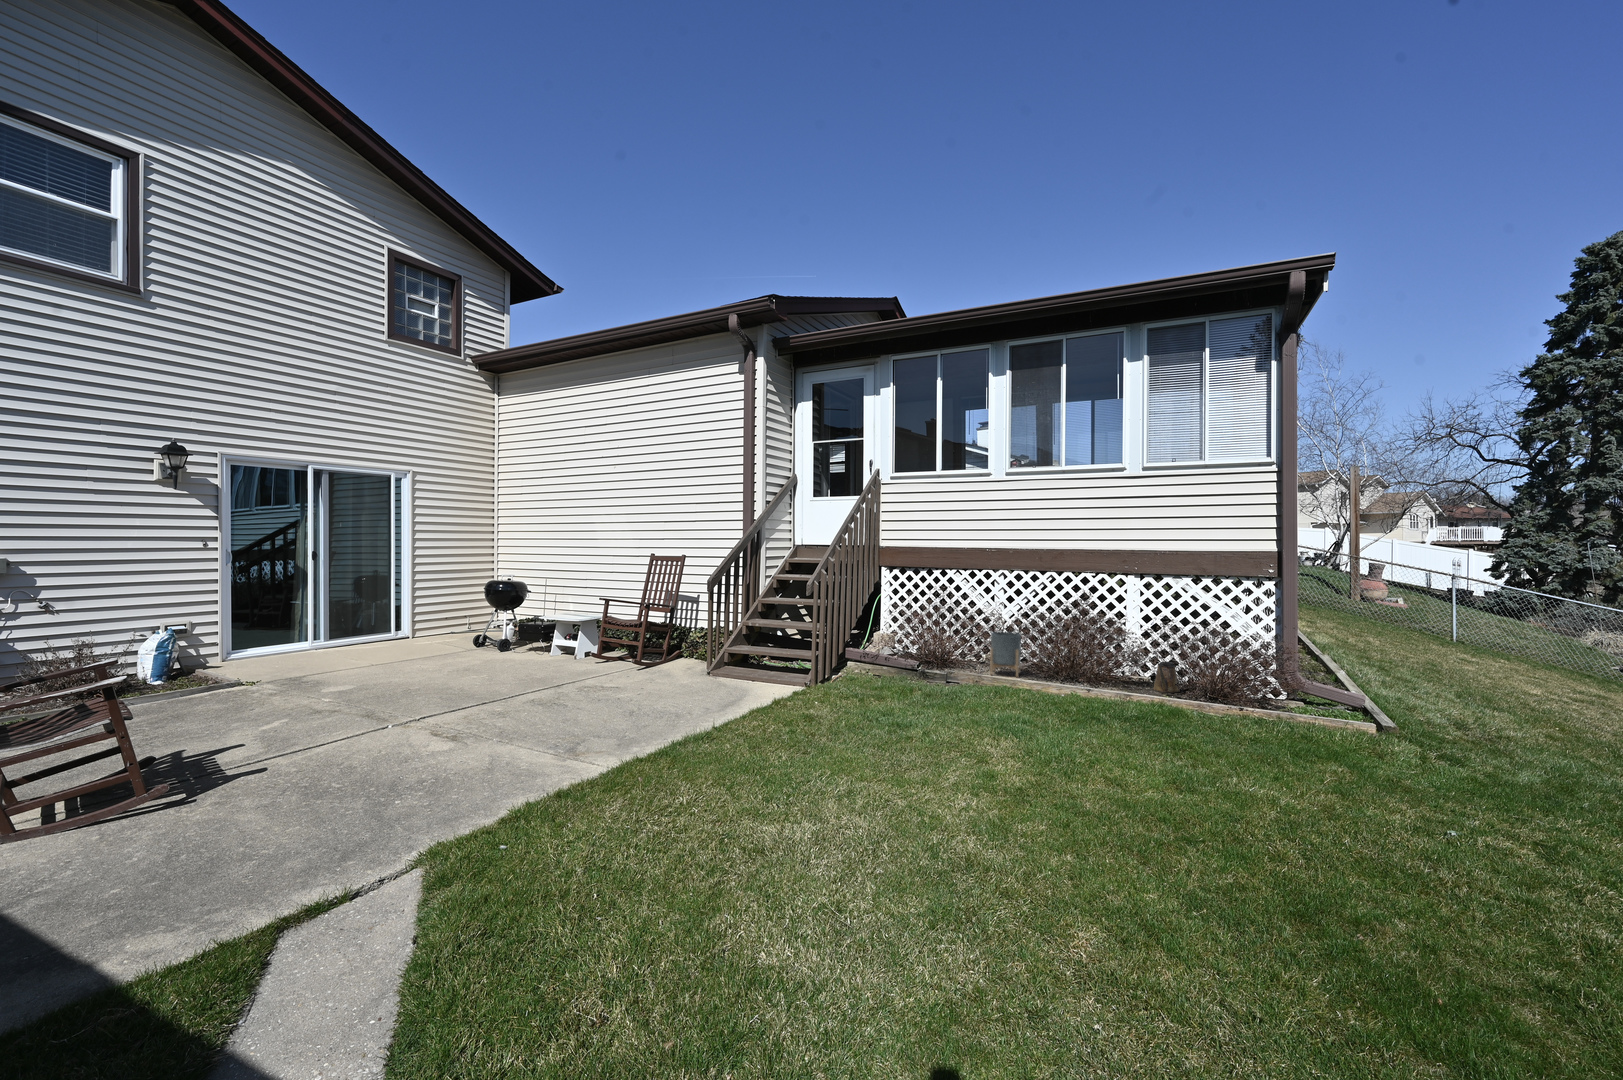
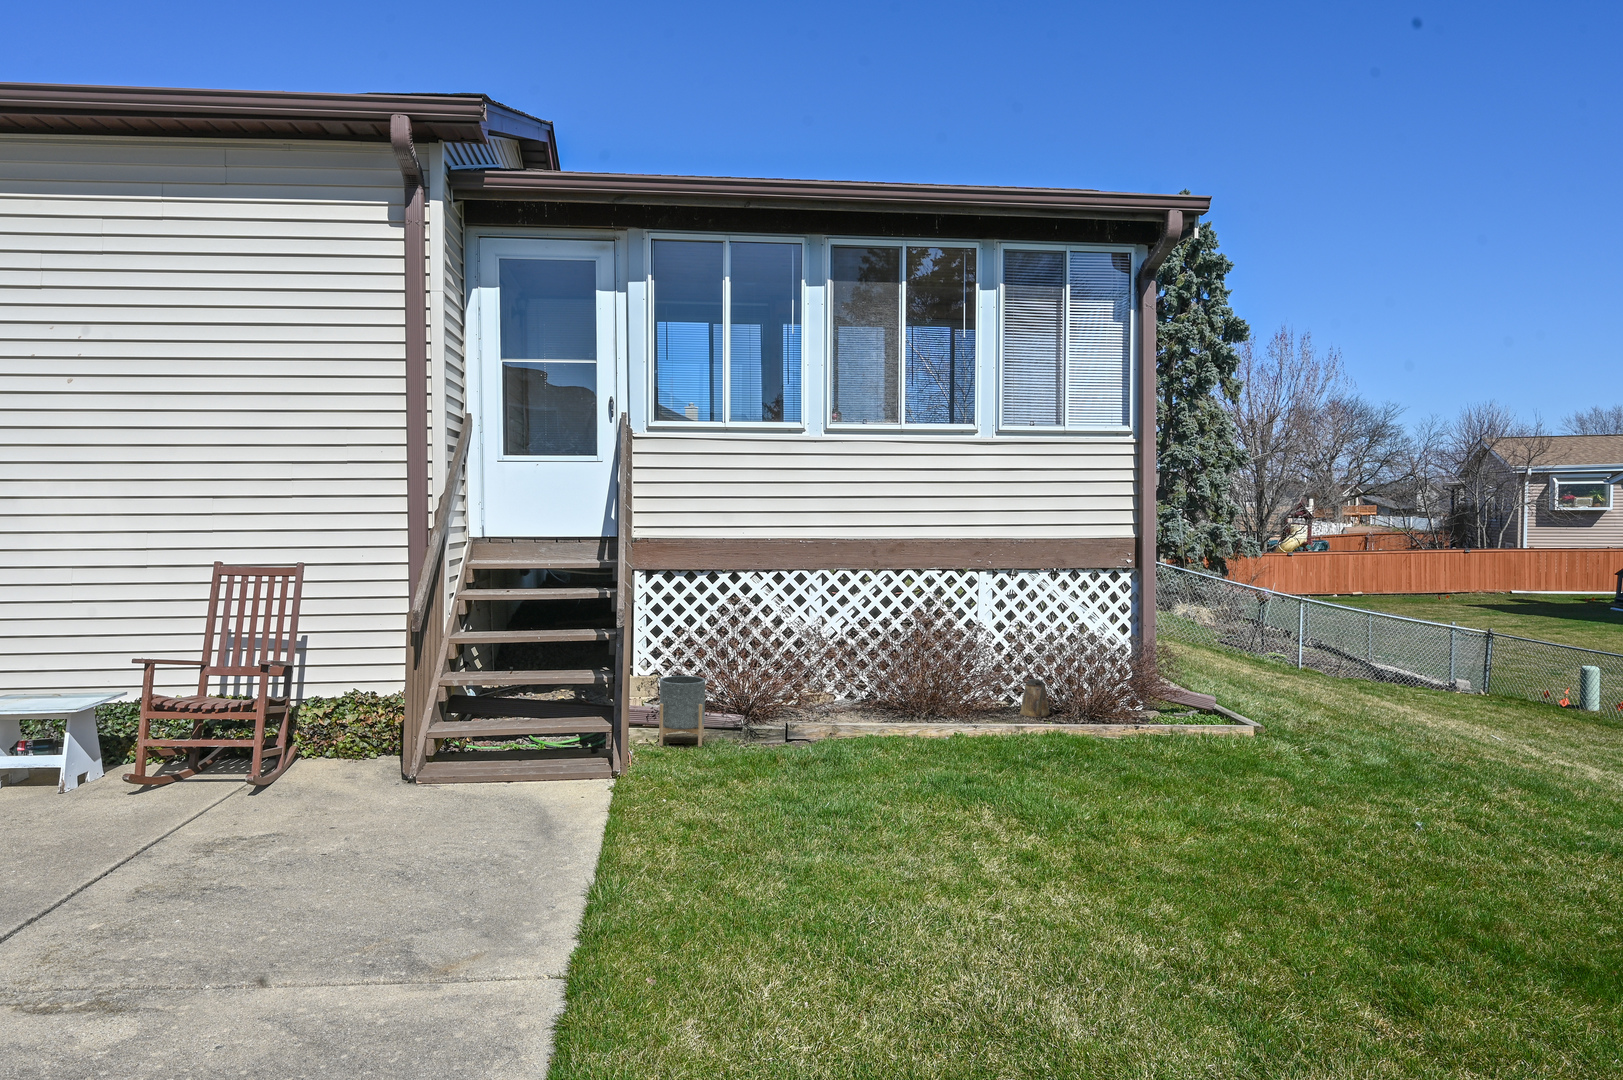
planter: present [990,632,1021,677] -> present [659,676,705,747]

